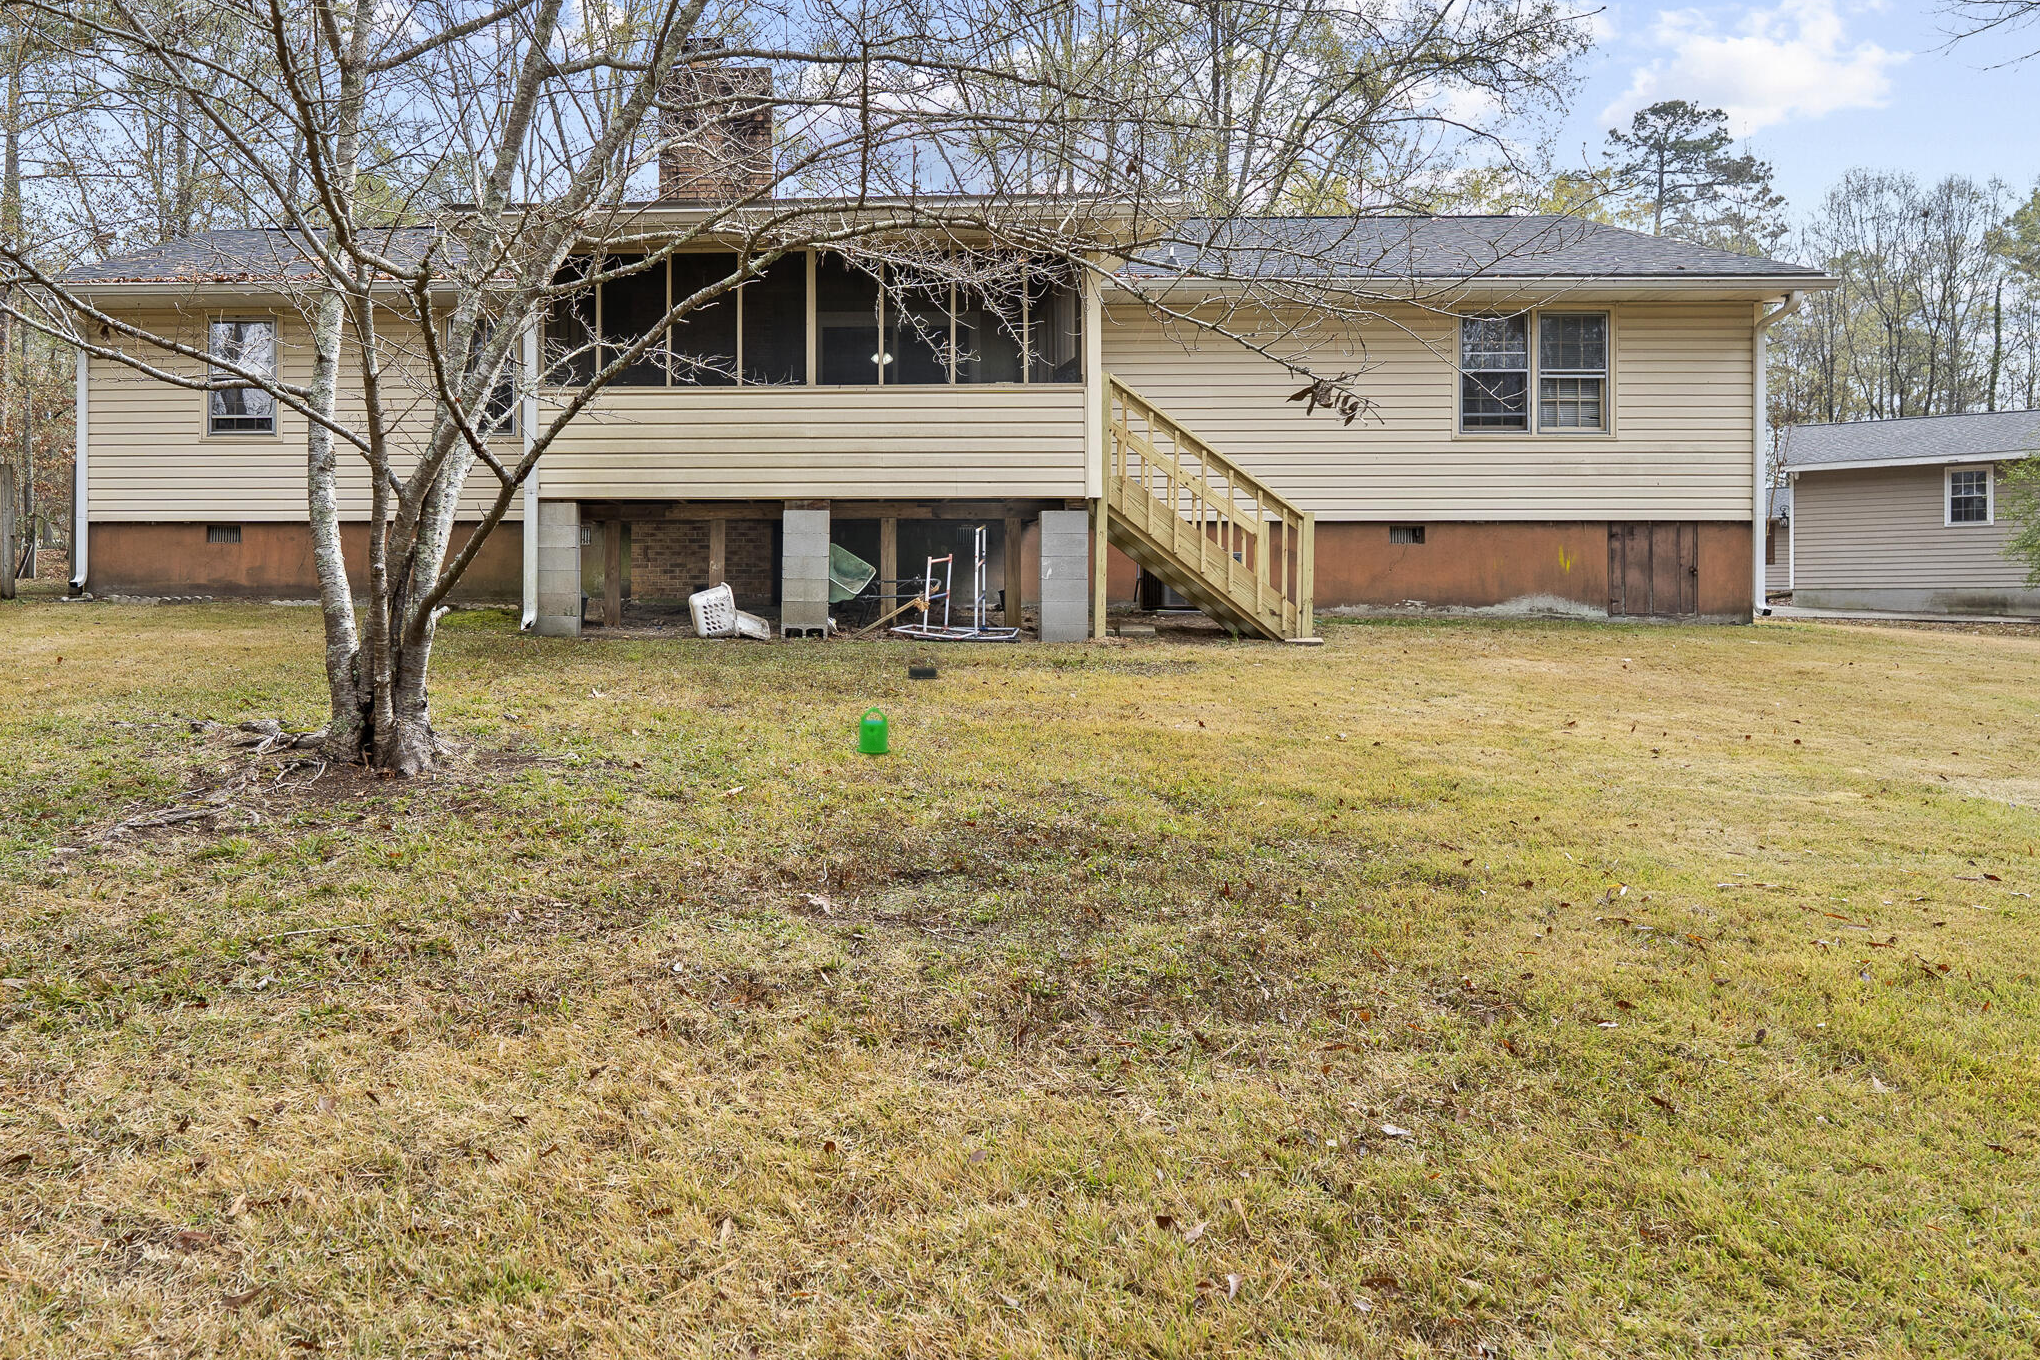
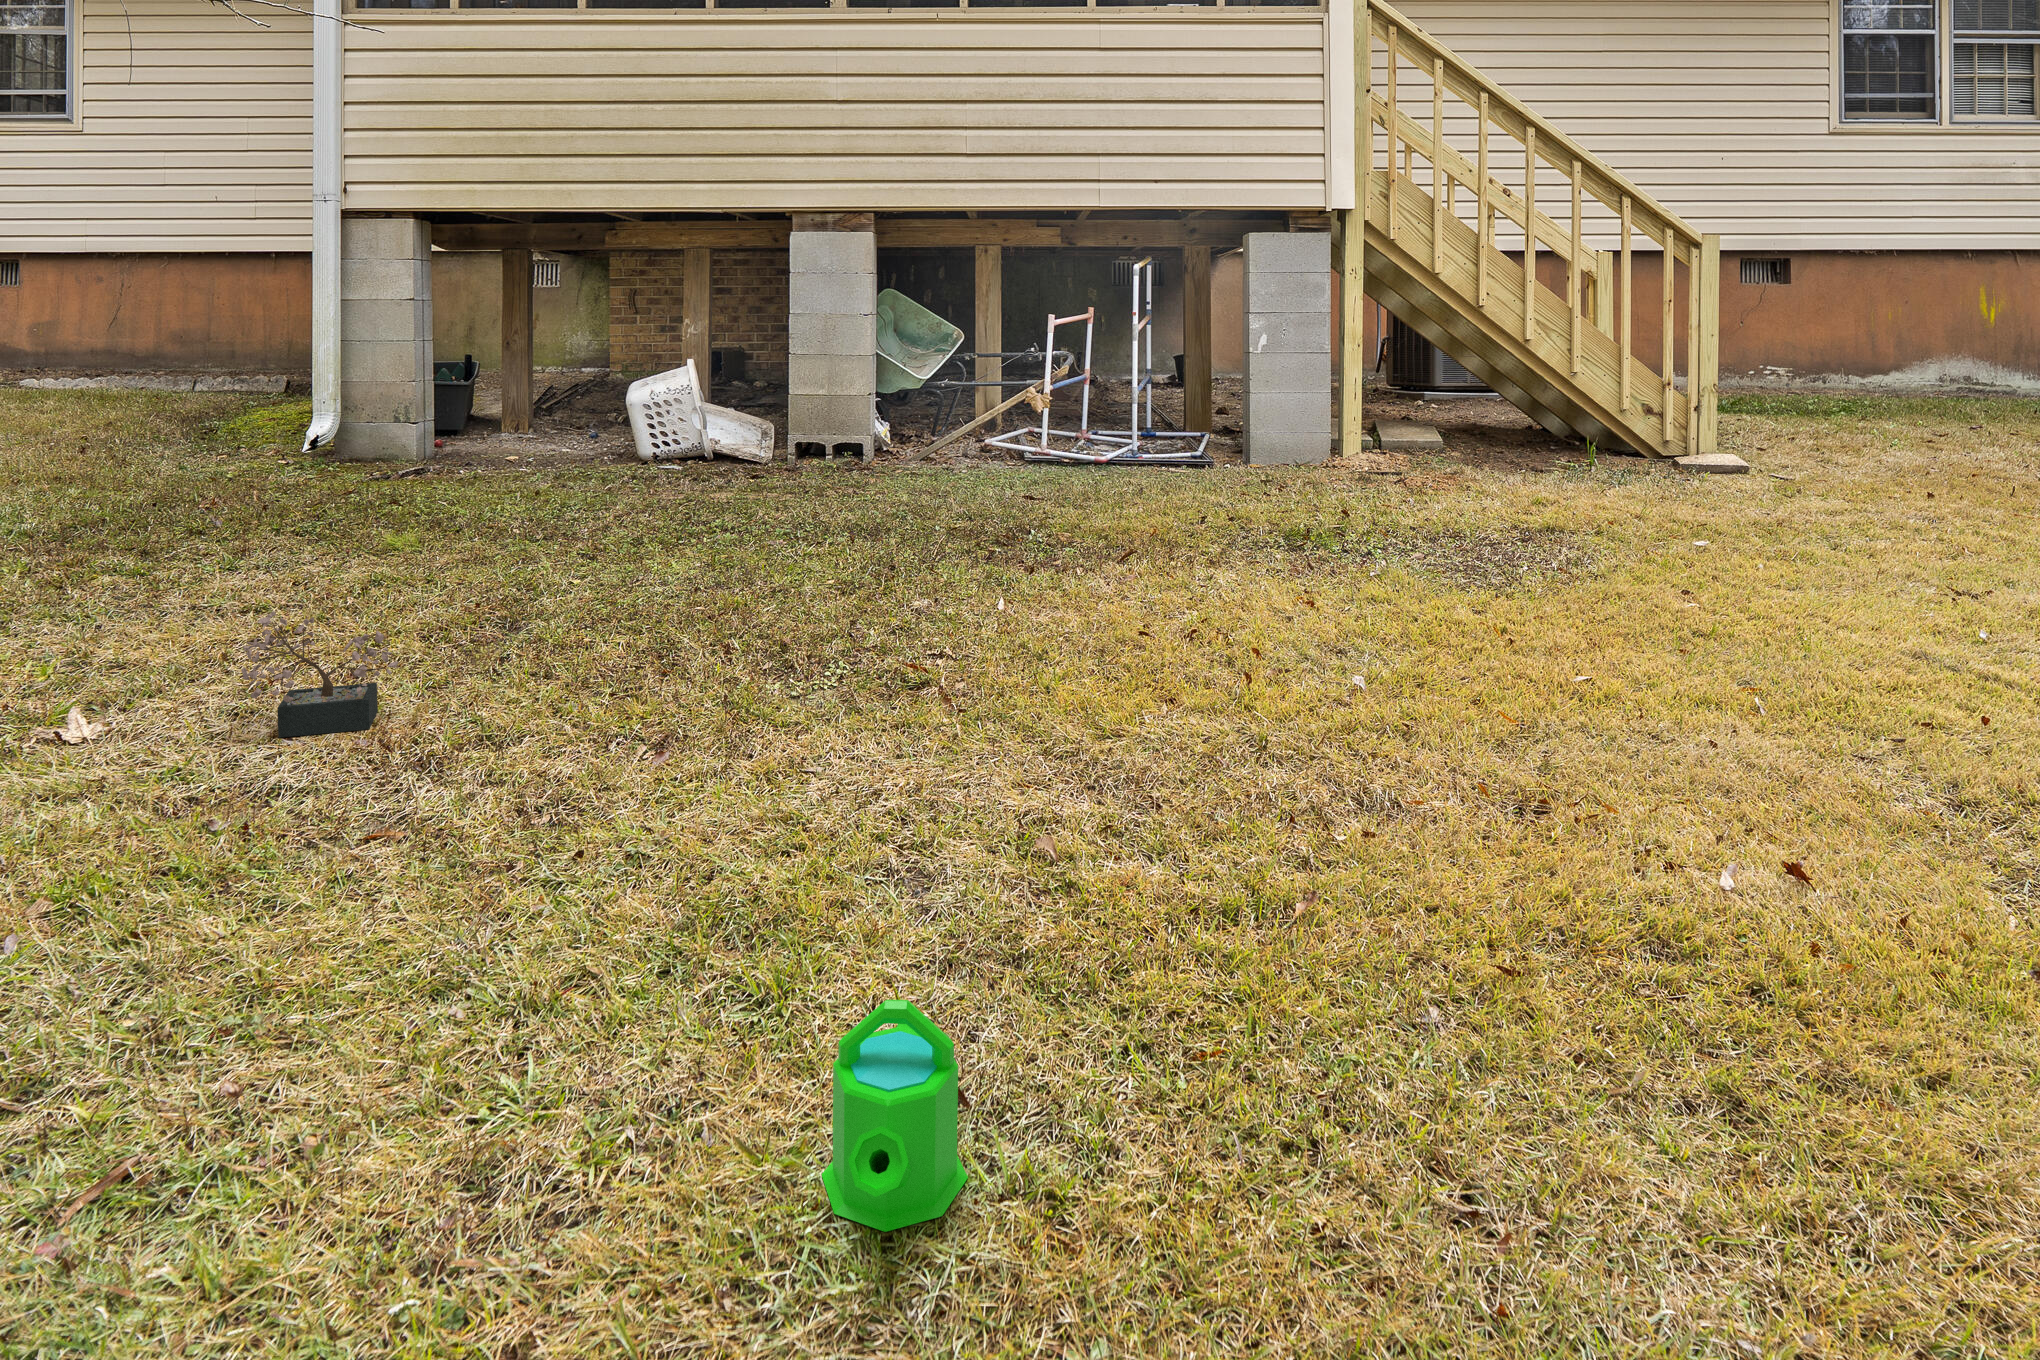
decorative plant: present [900,645,938,679] -> present [241,611,398,738]

